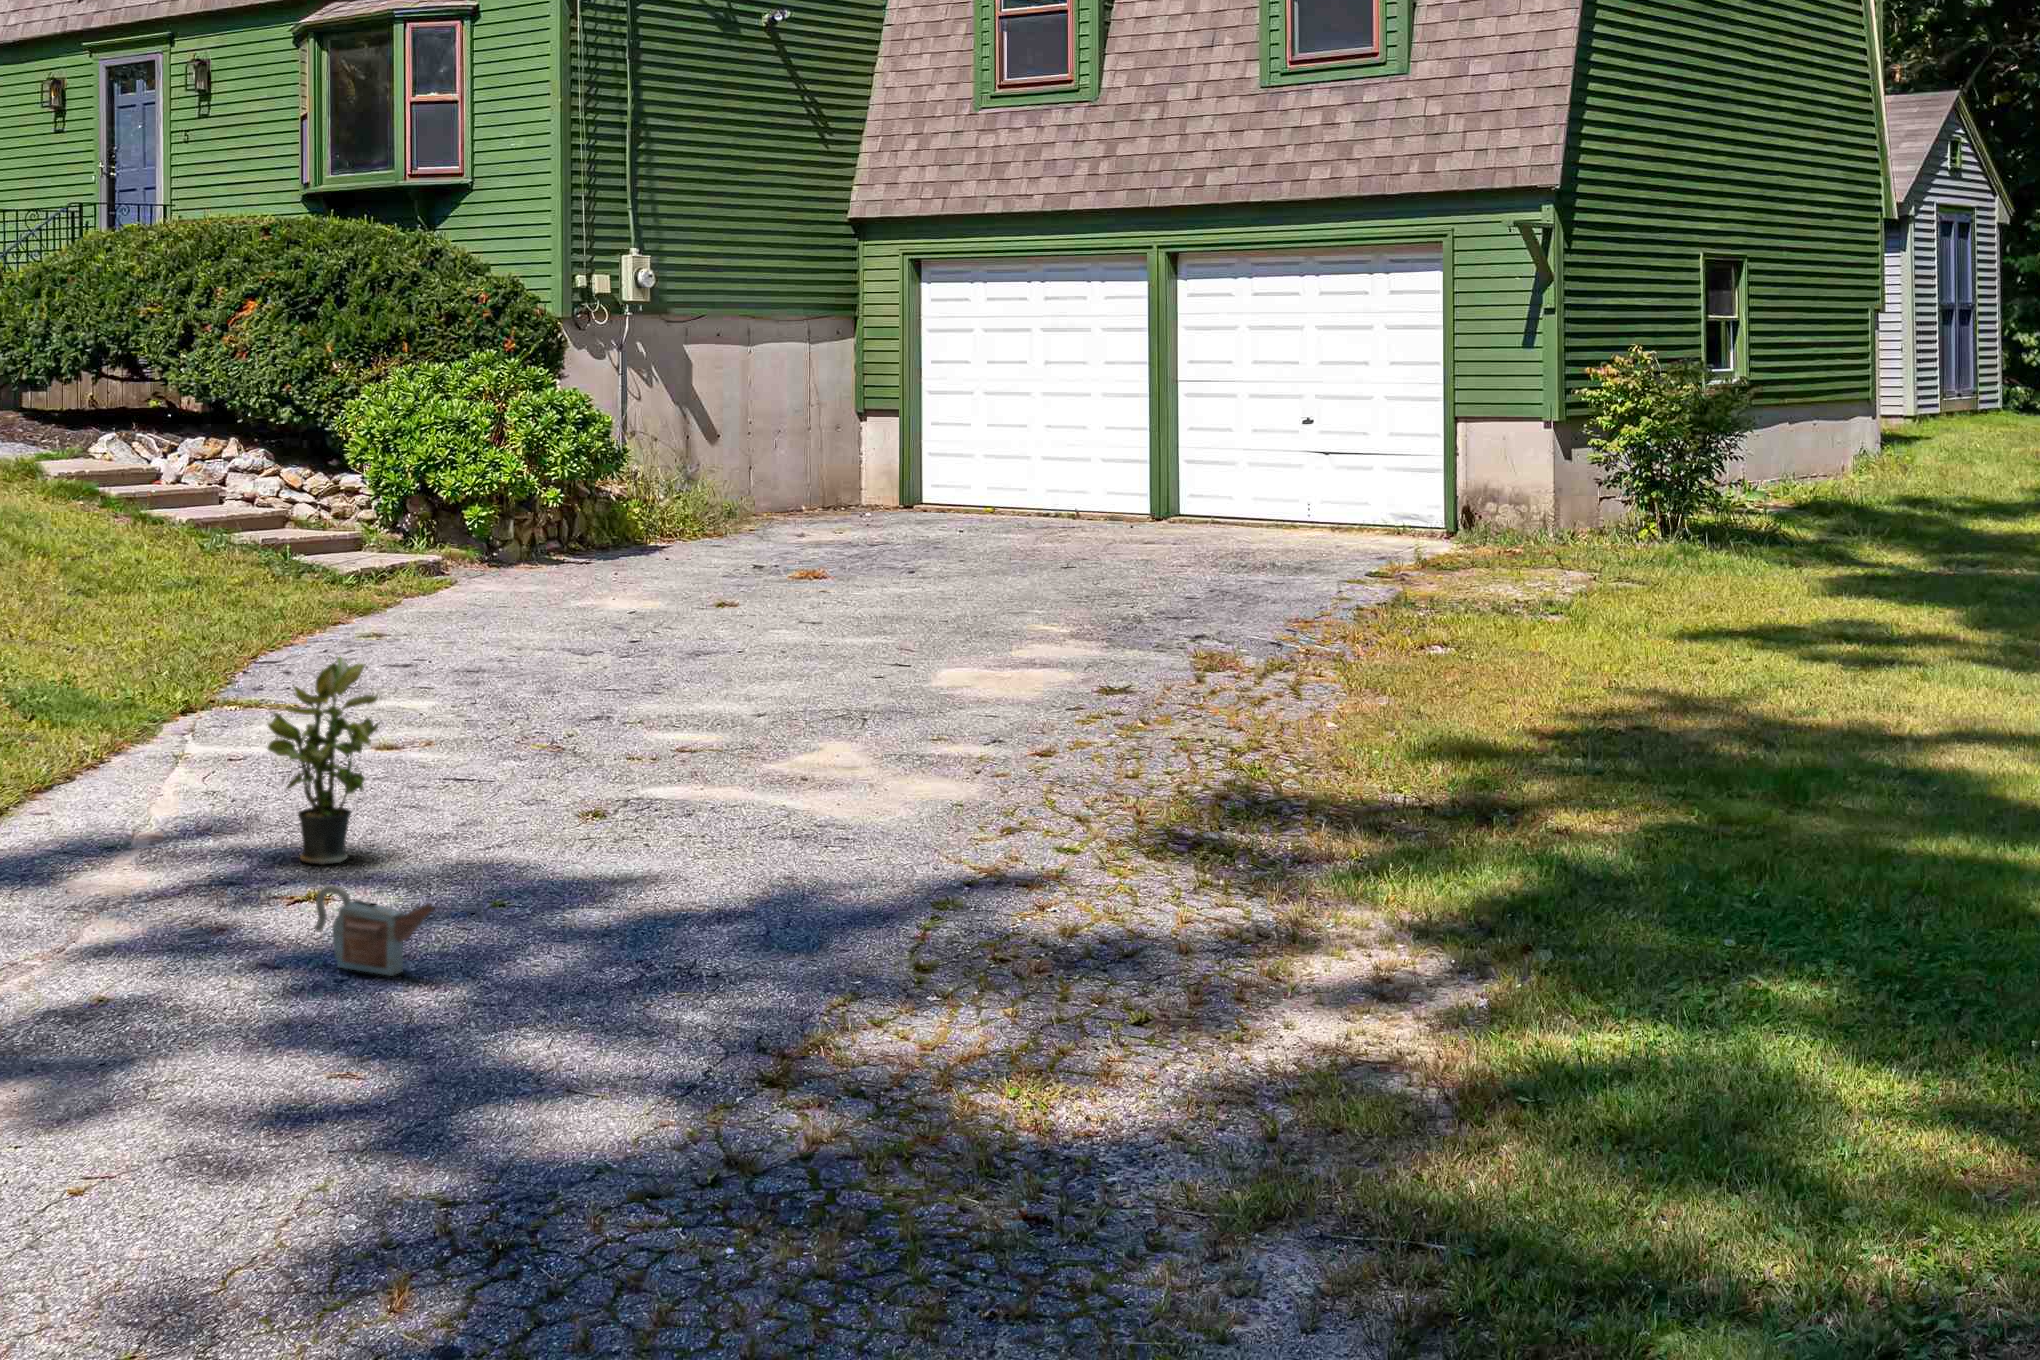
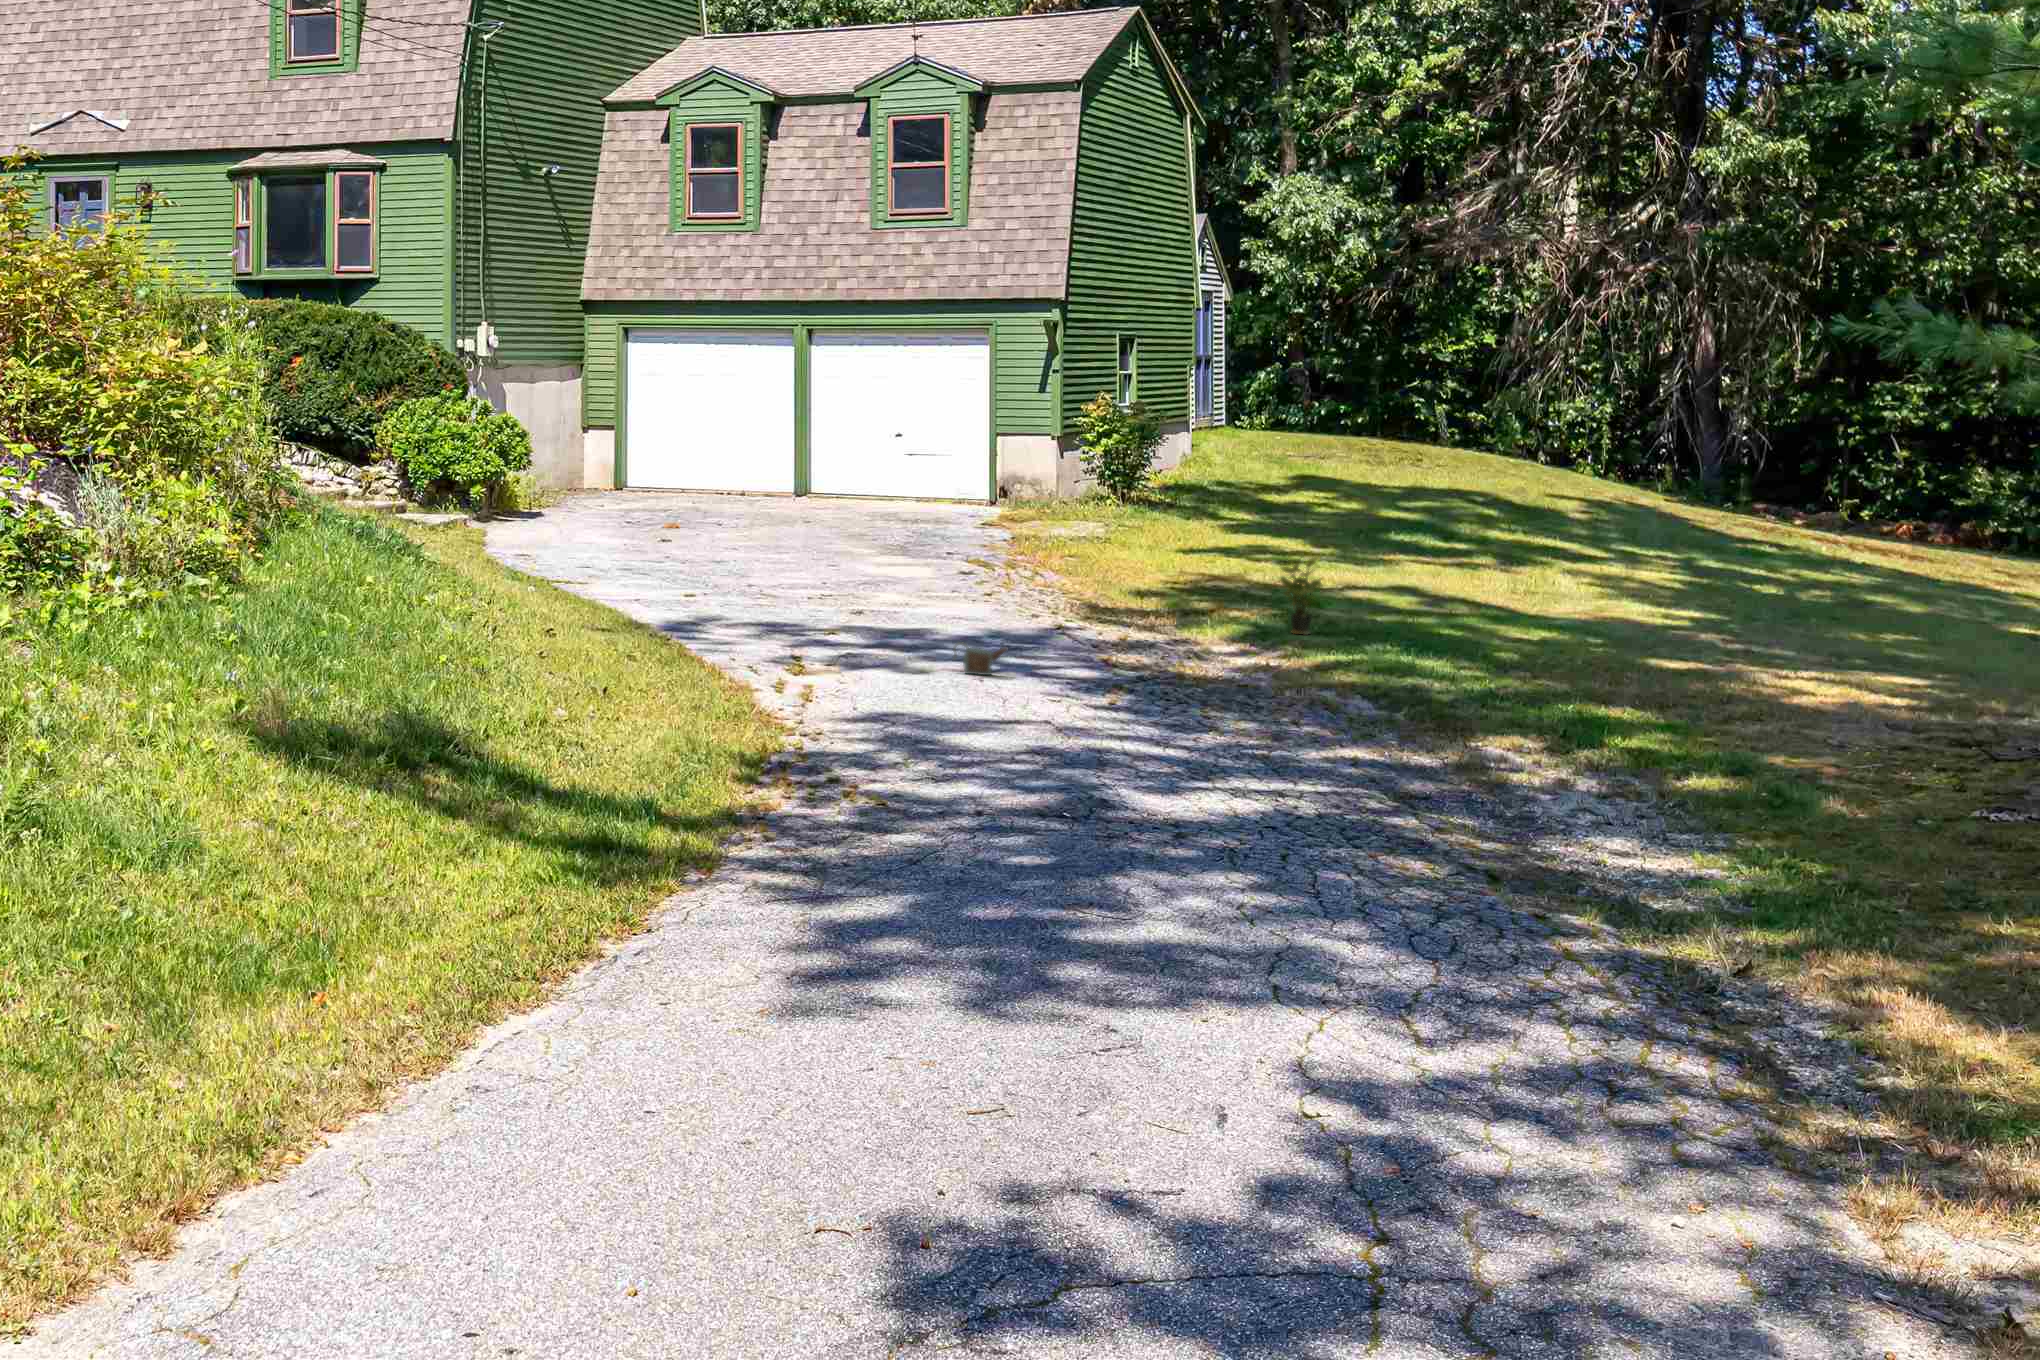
potted plant: present [267,656,379,865] -> present [1281,555,1322,635]

